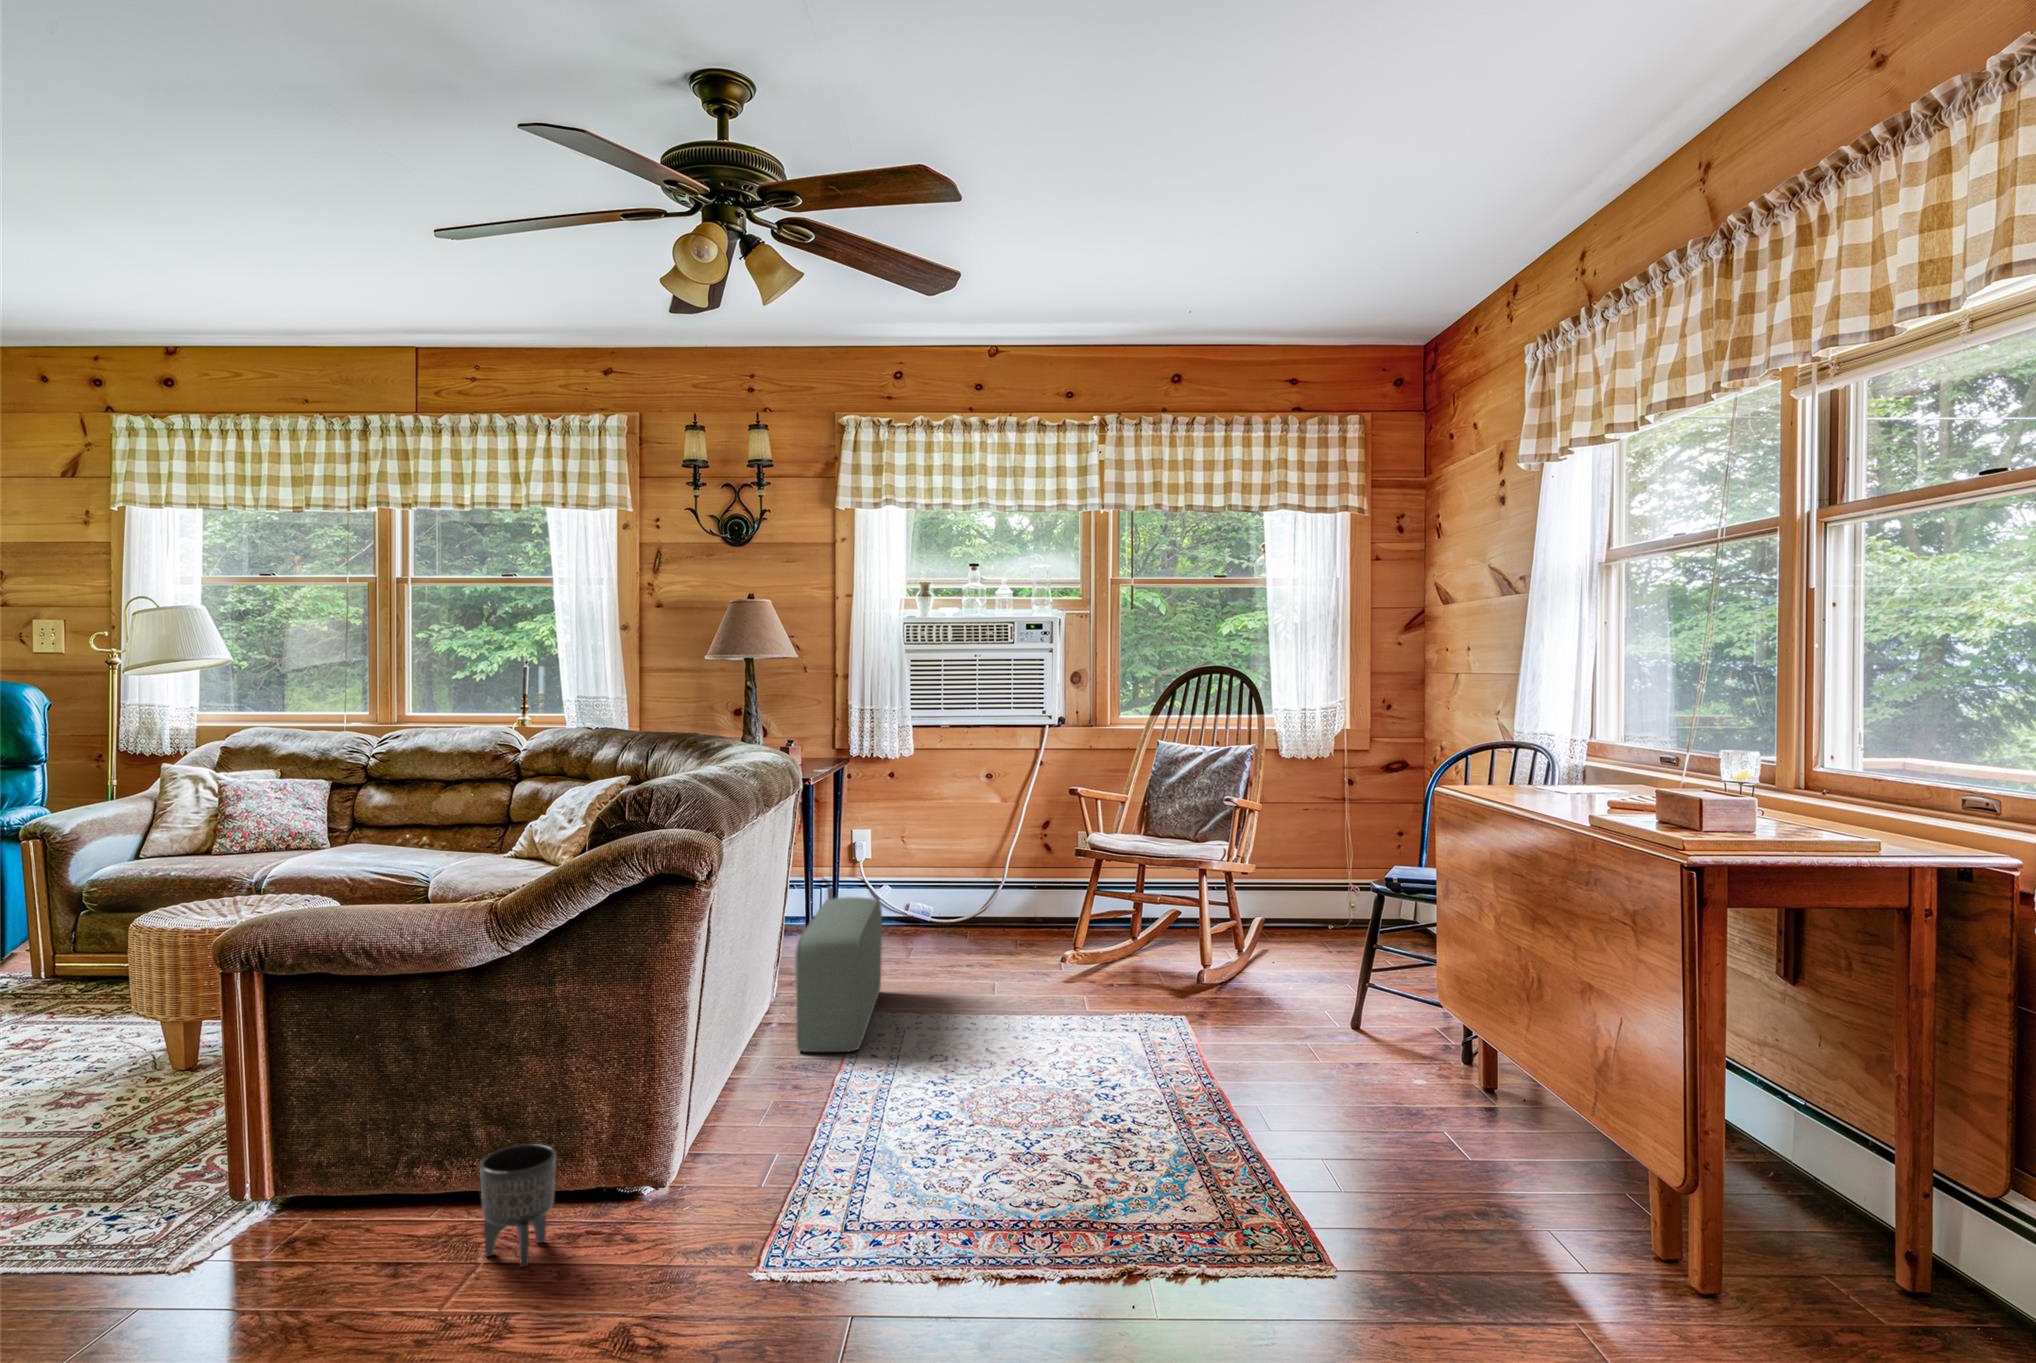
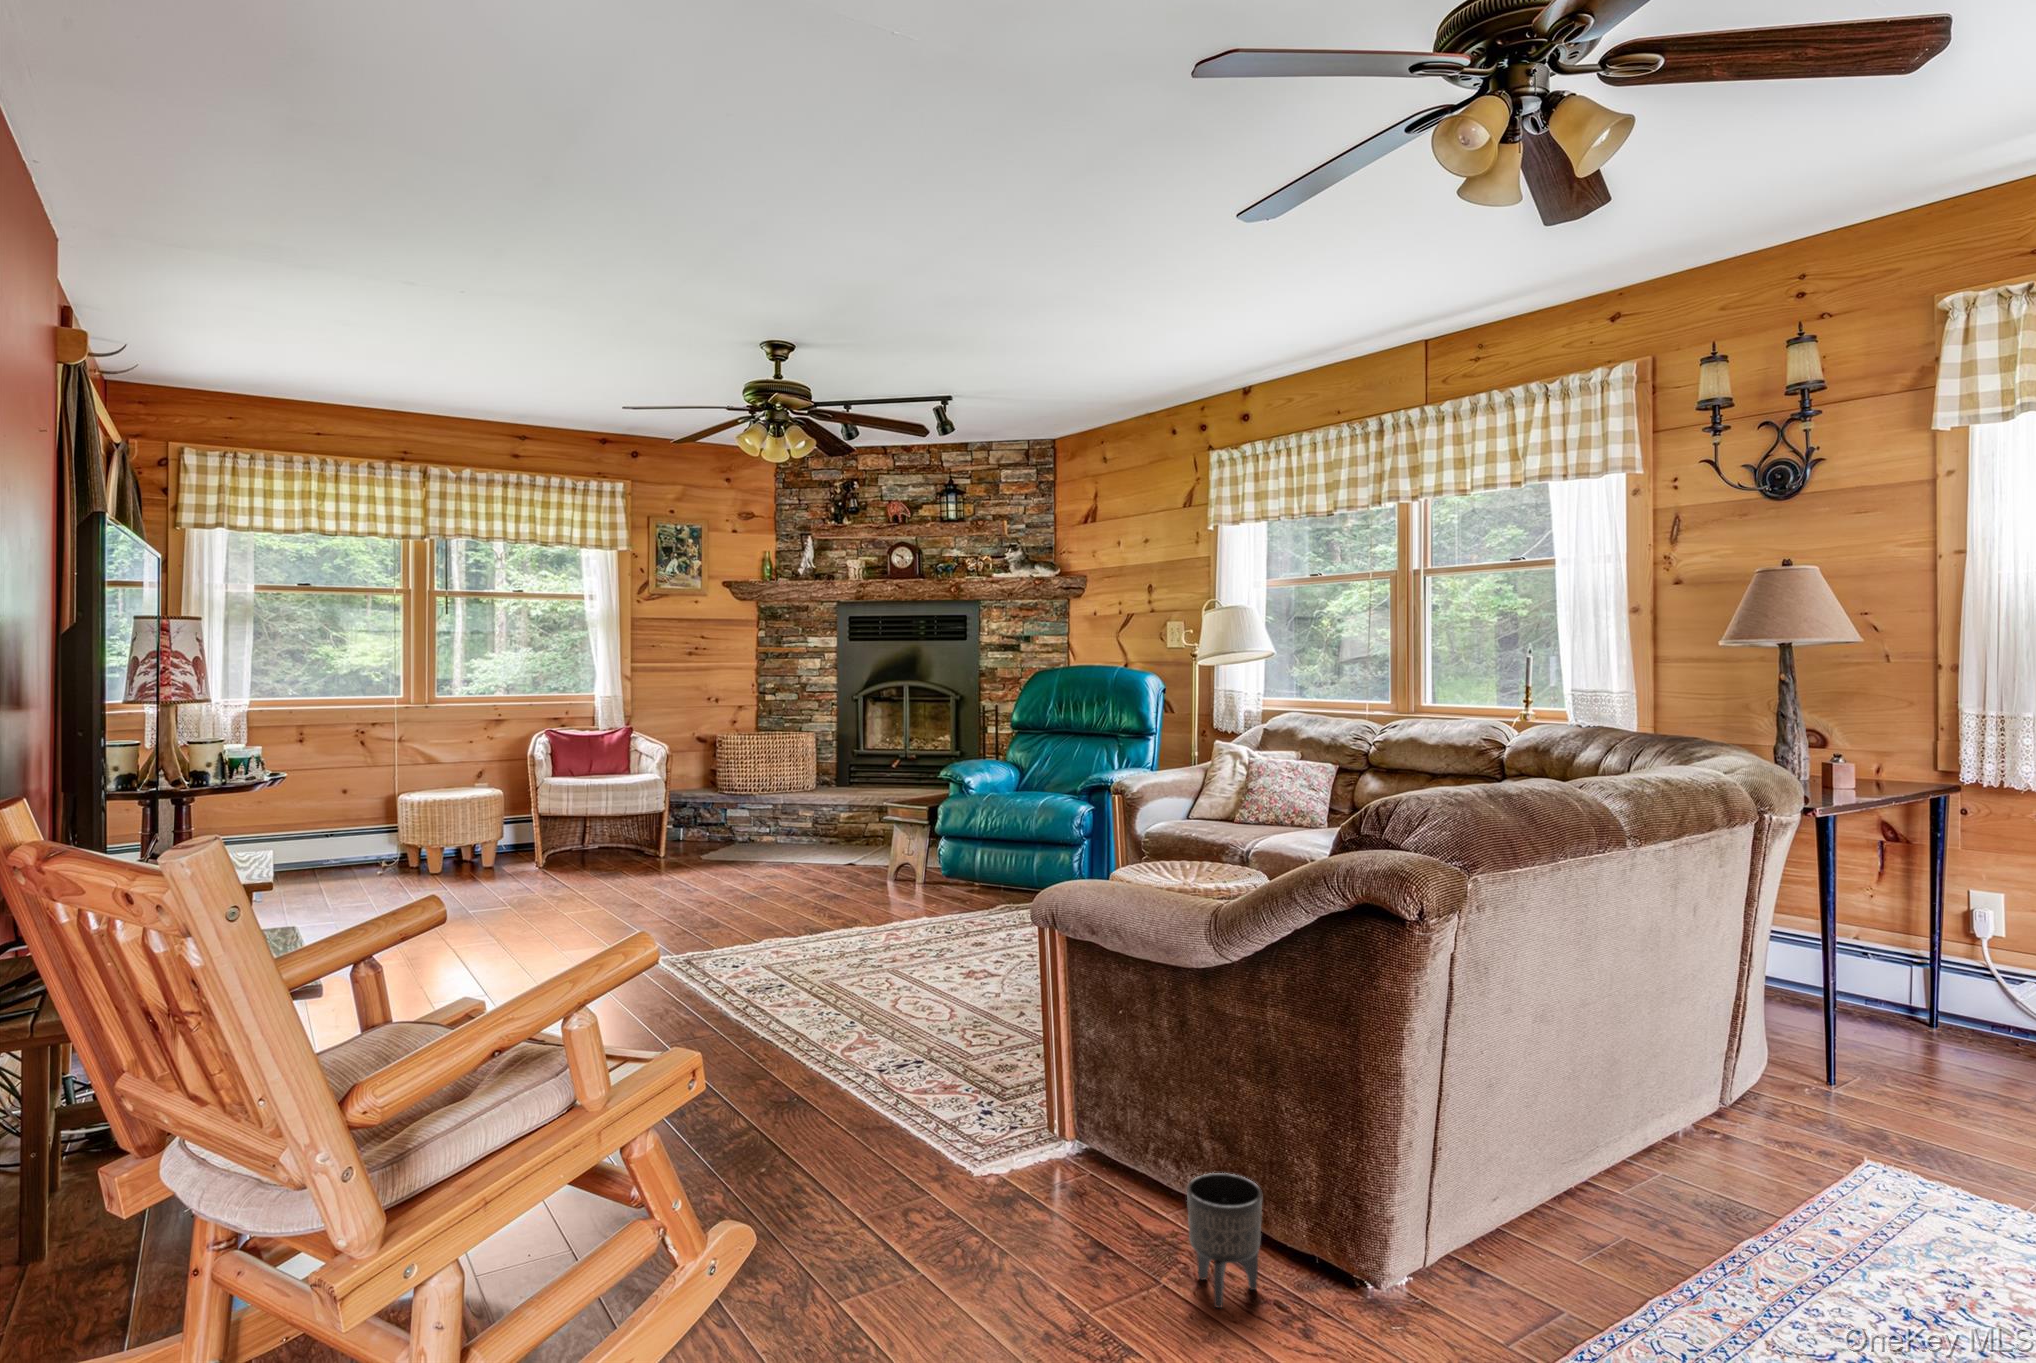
pouf: present [795,897,882,1052] -> none [1720,984,1928,1214]

